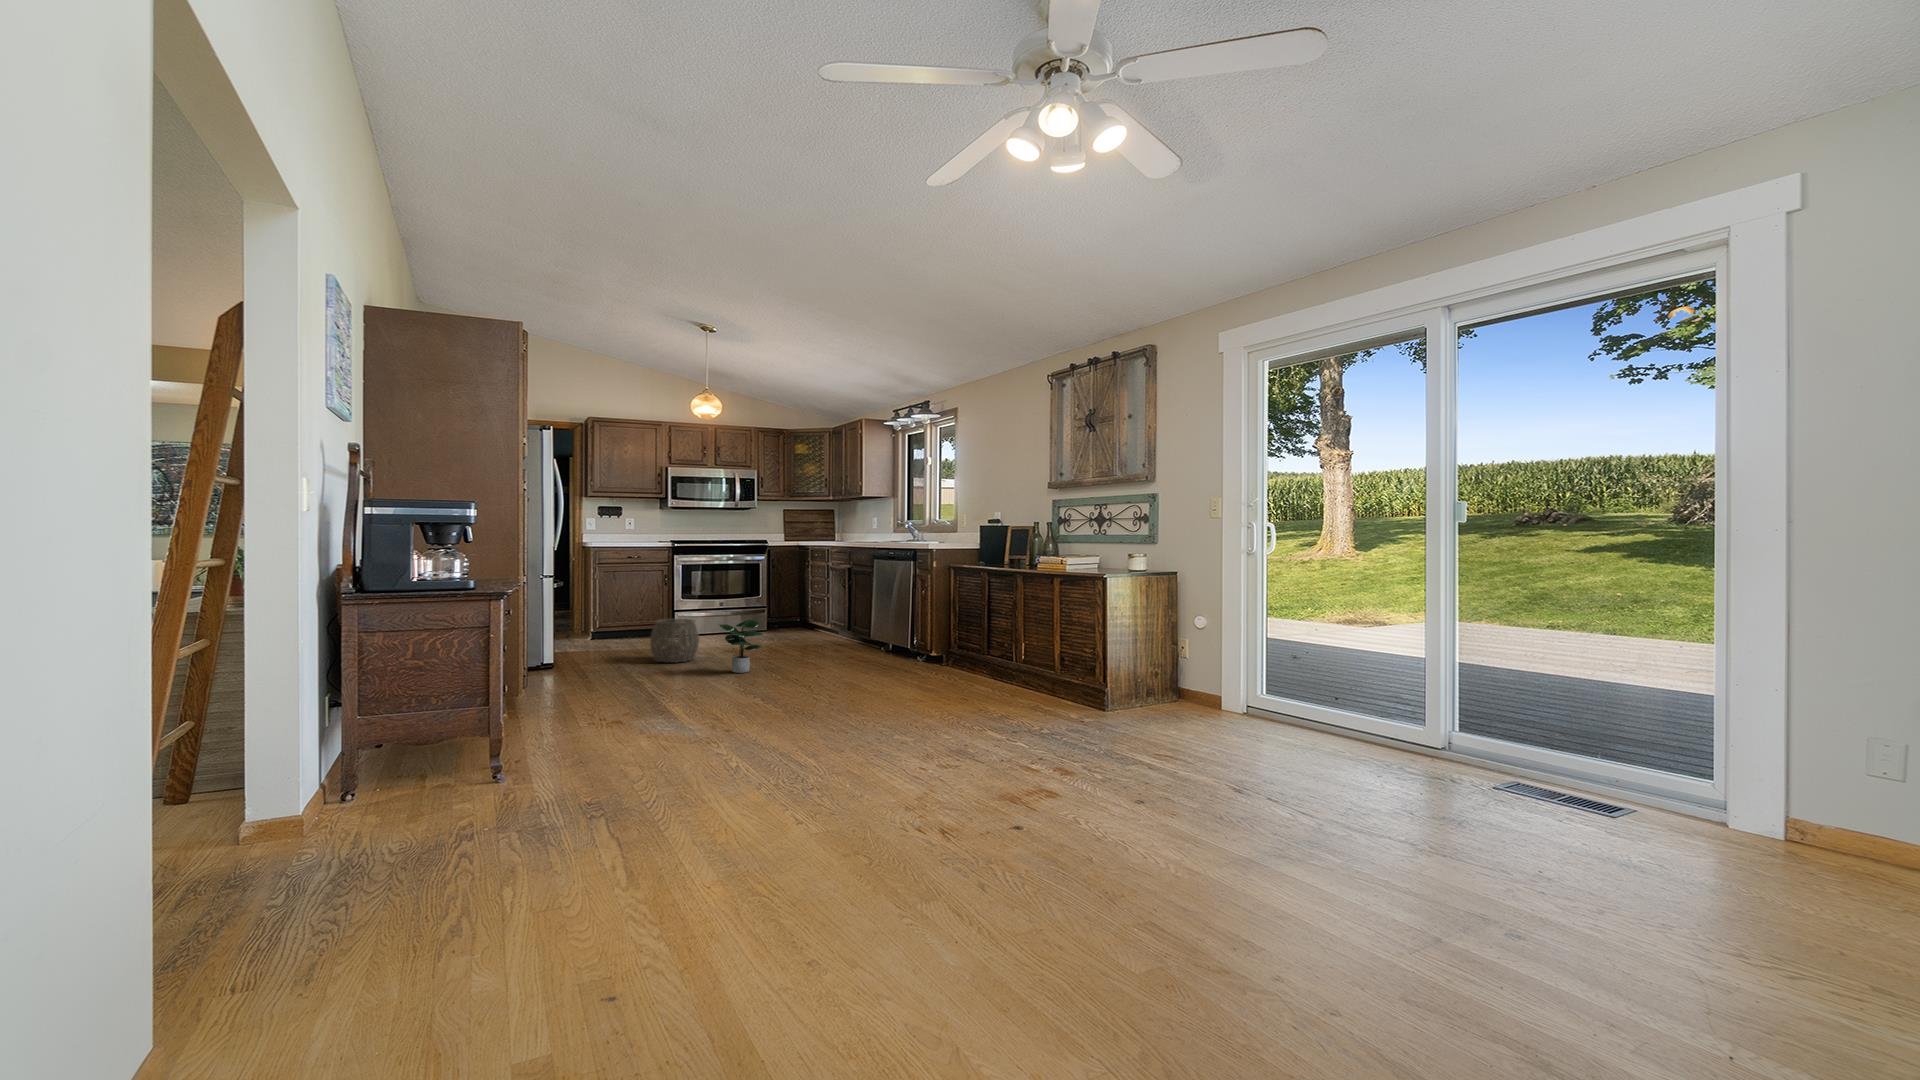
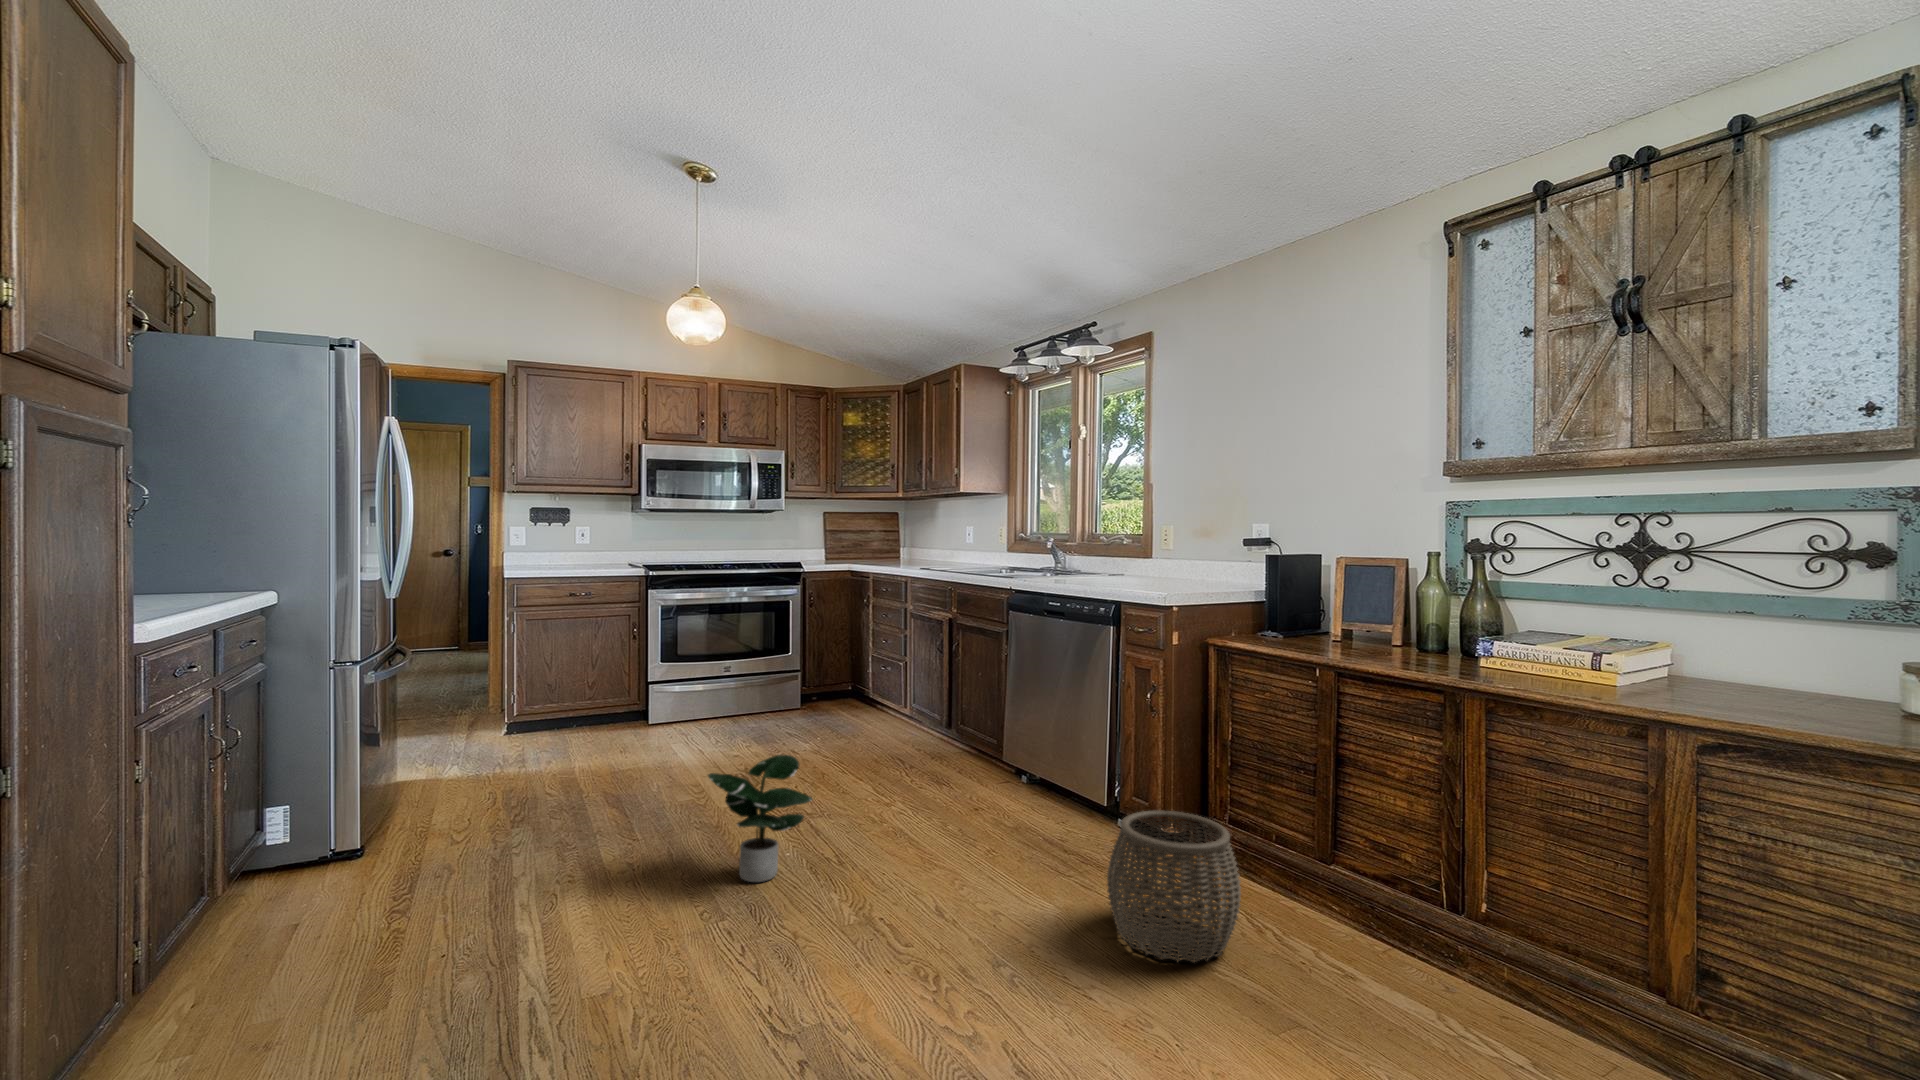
woven basket: present [650,619,699,663] -> present [1107,810,1241,963]

